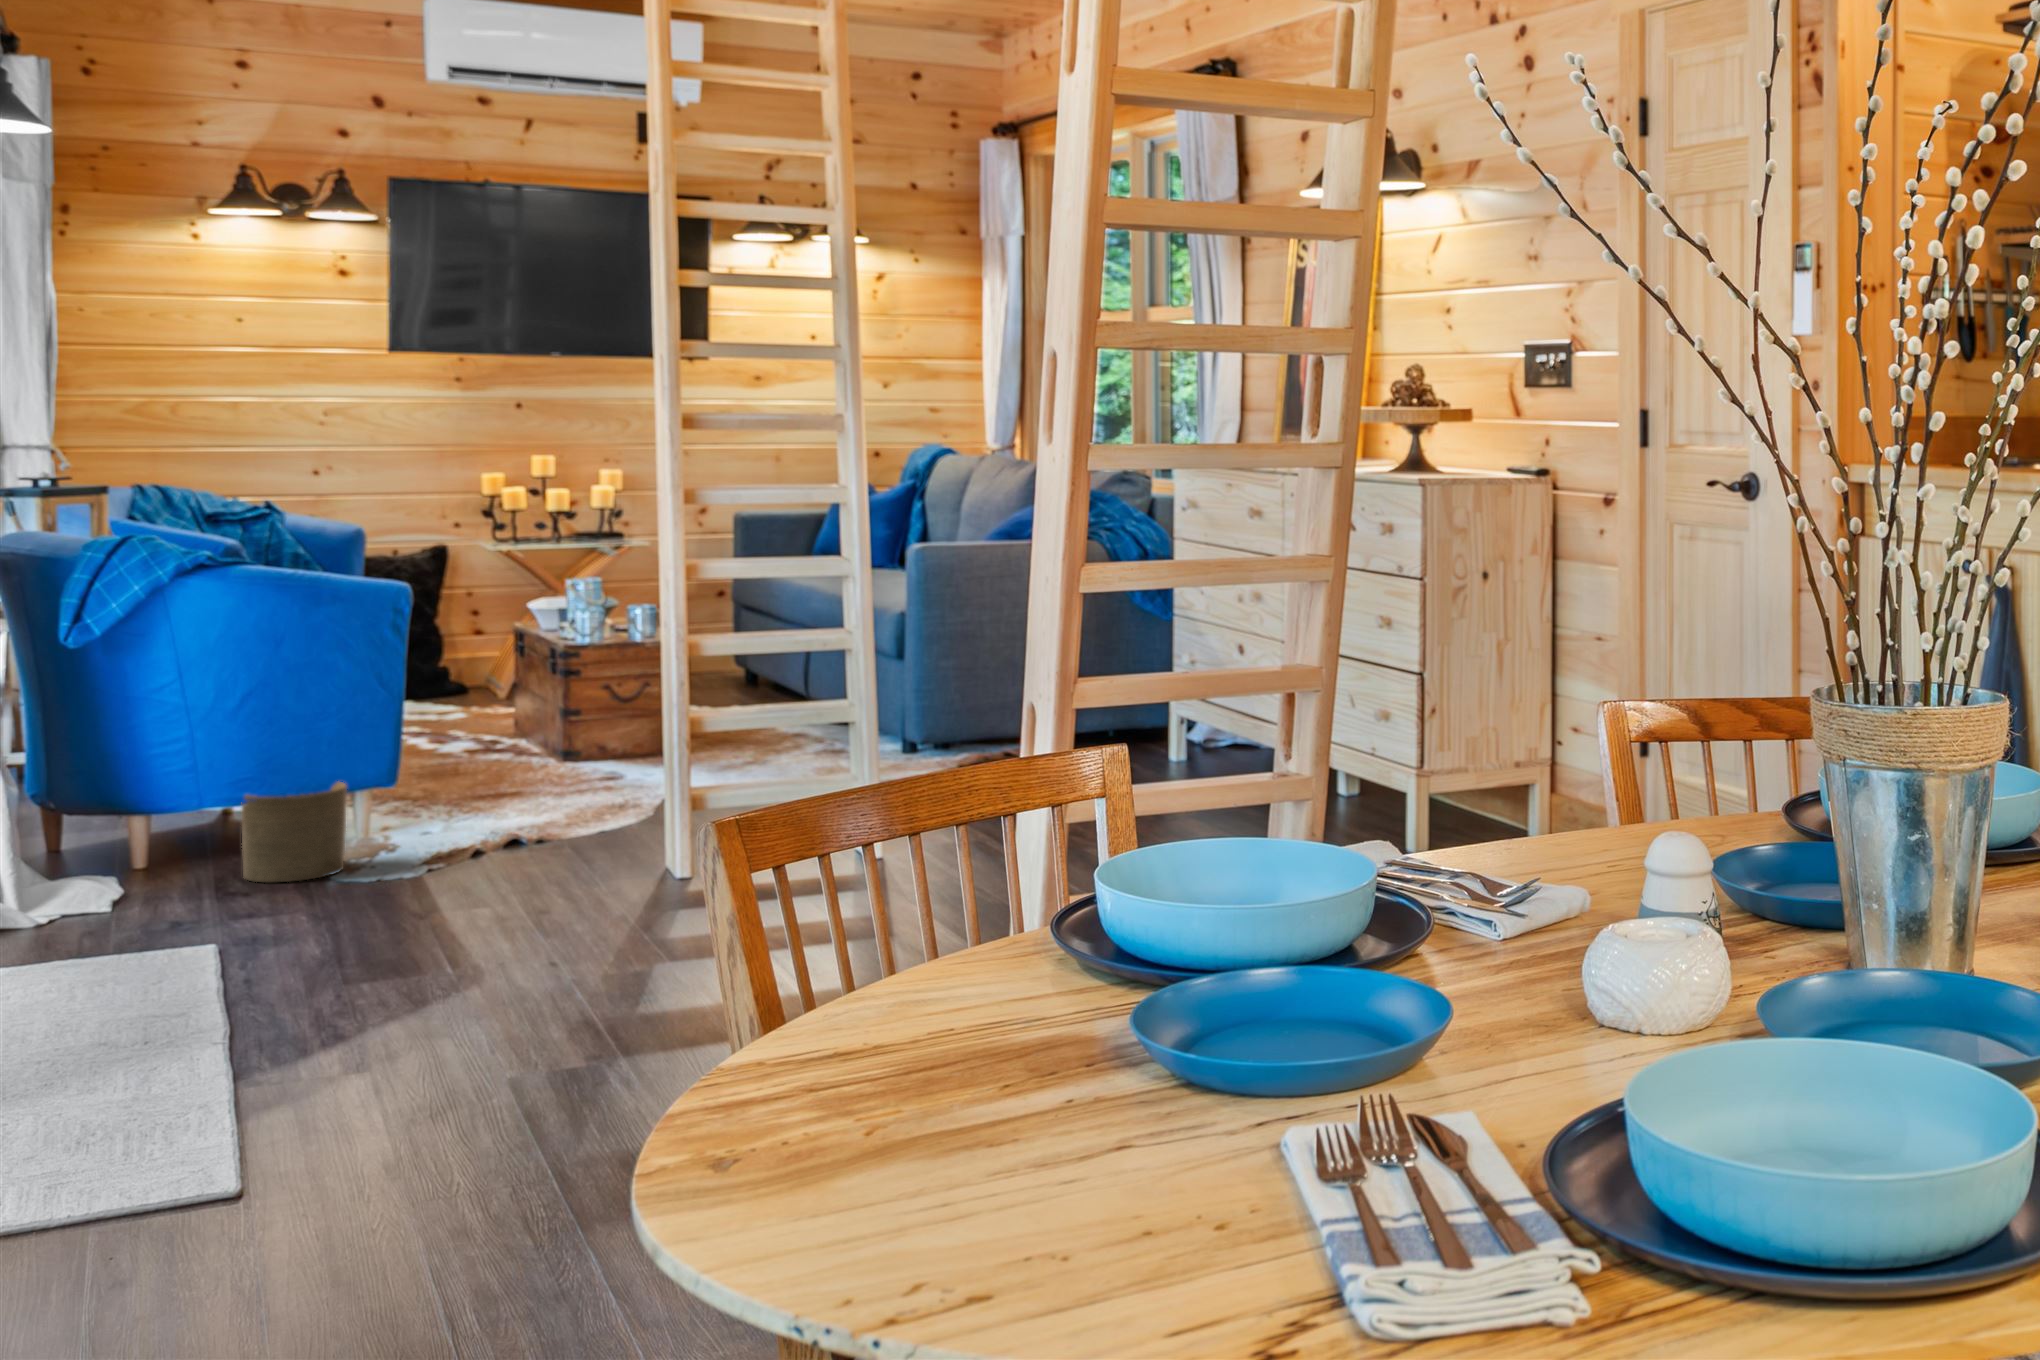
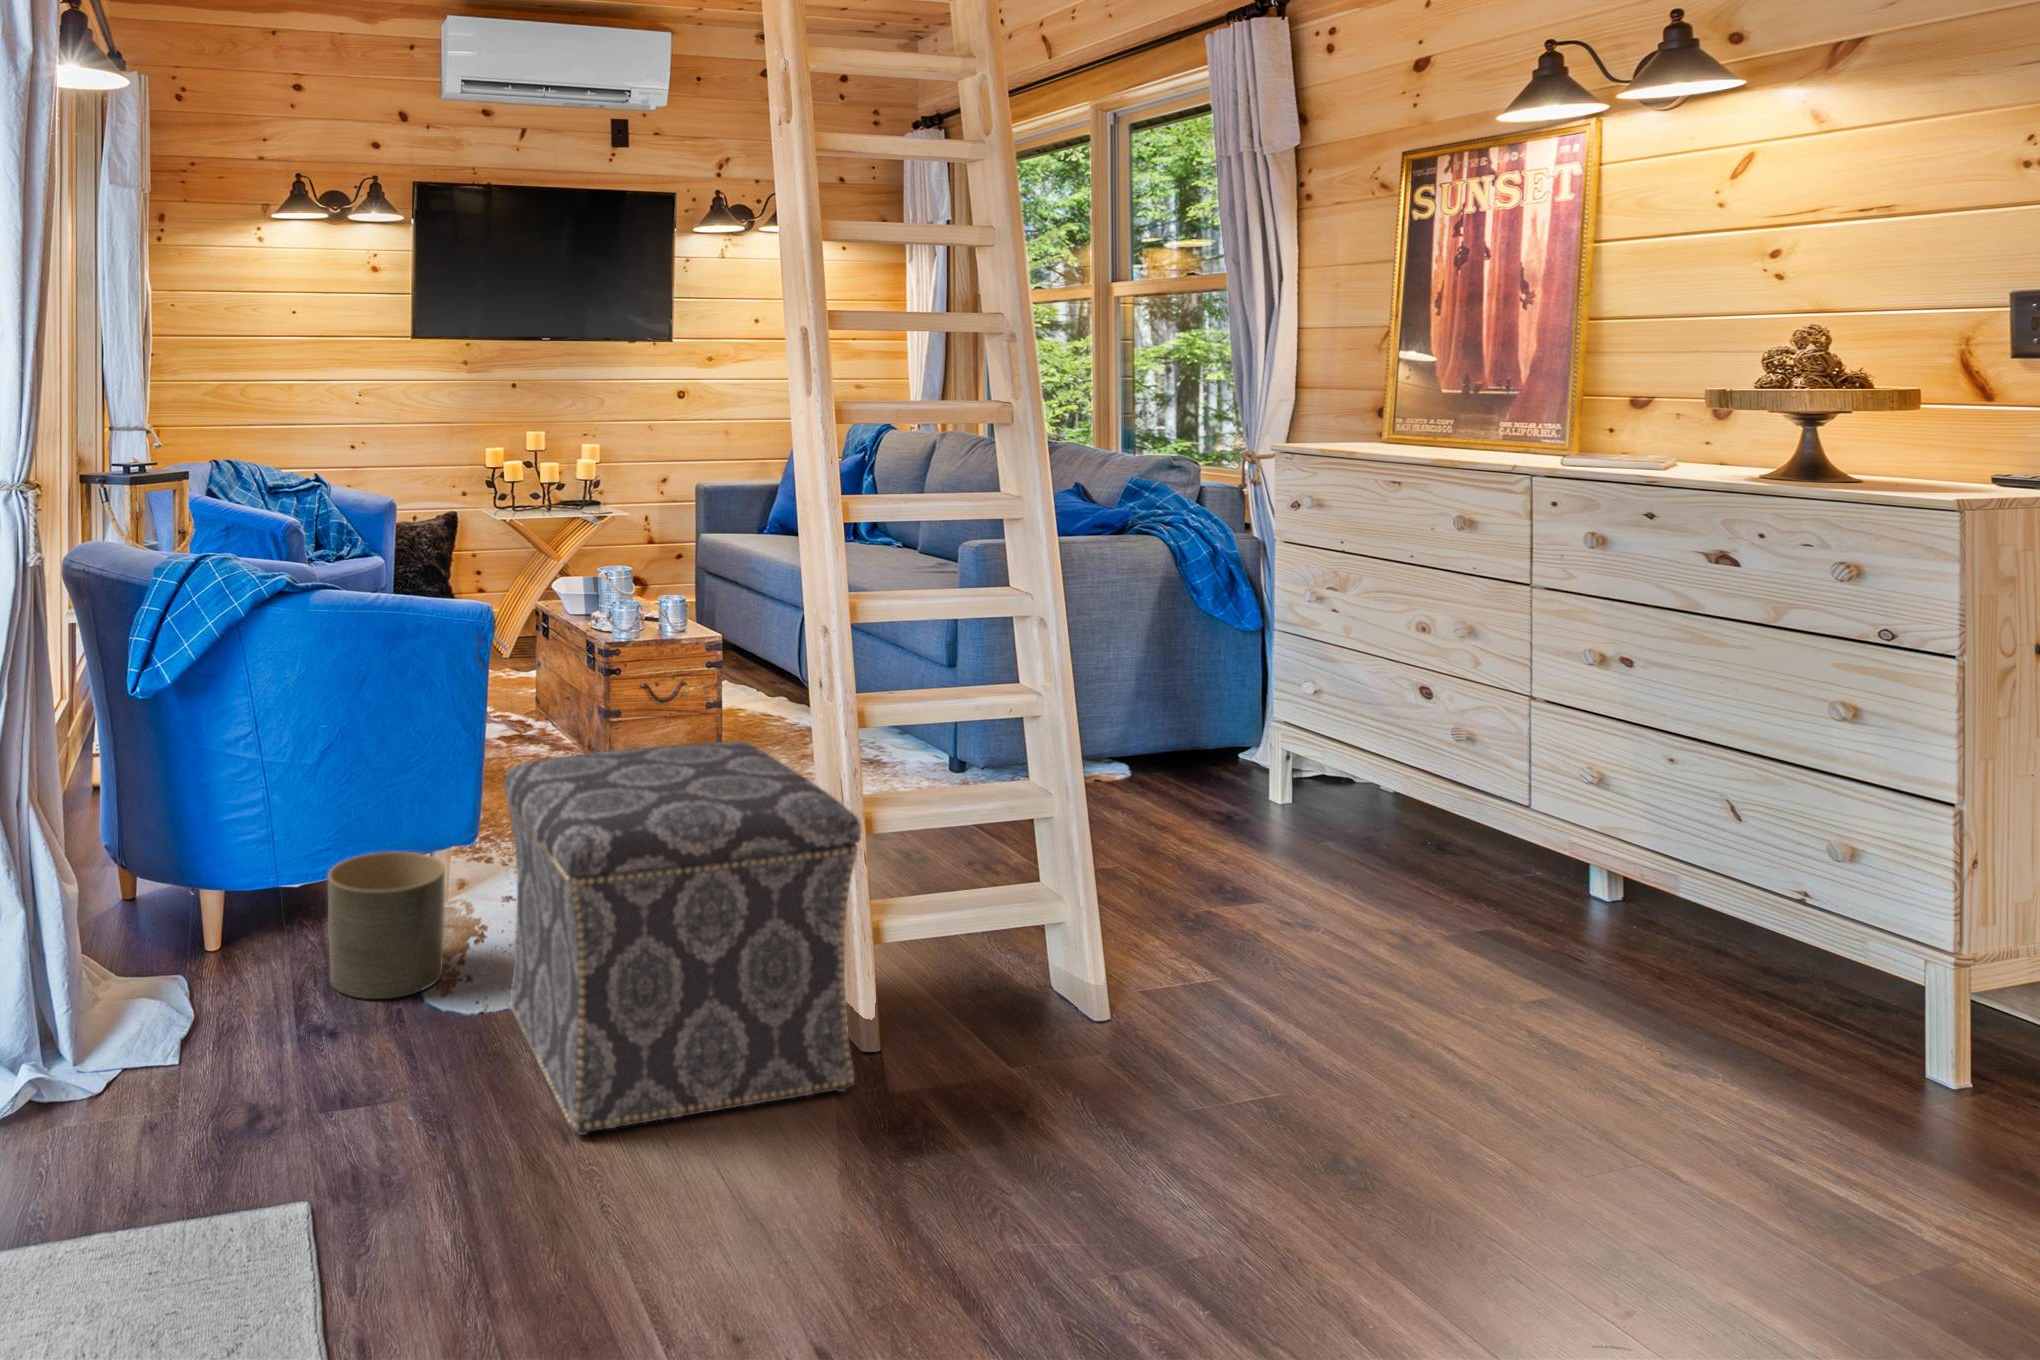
ottoman: none [390,674,652,920] -> present [504,742,861,1135]

